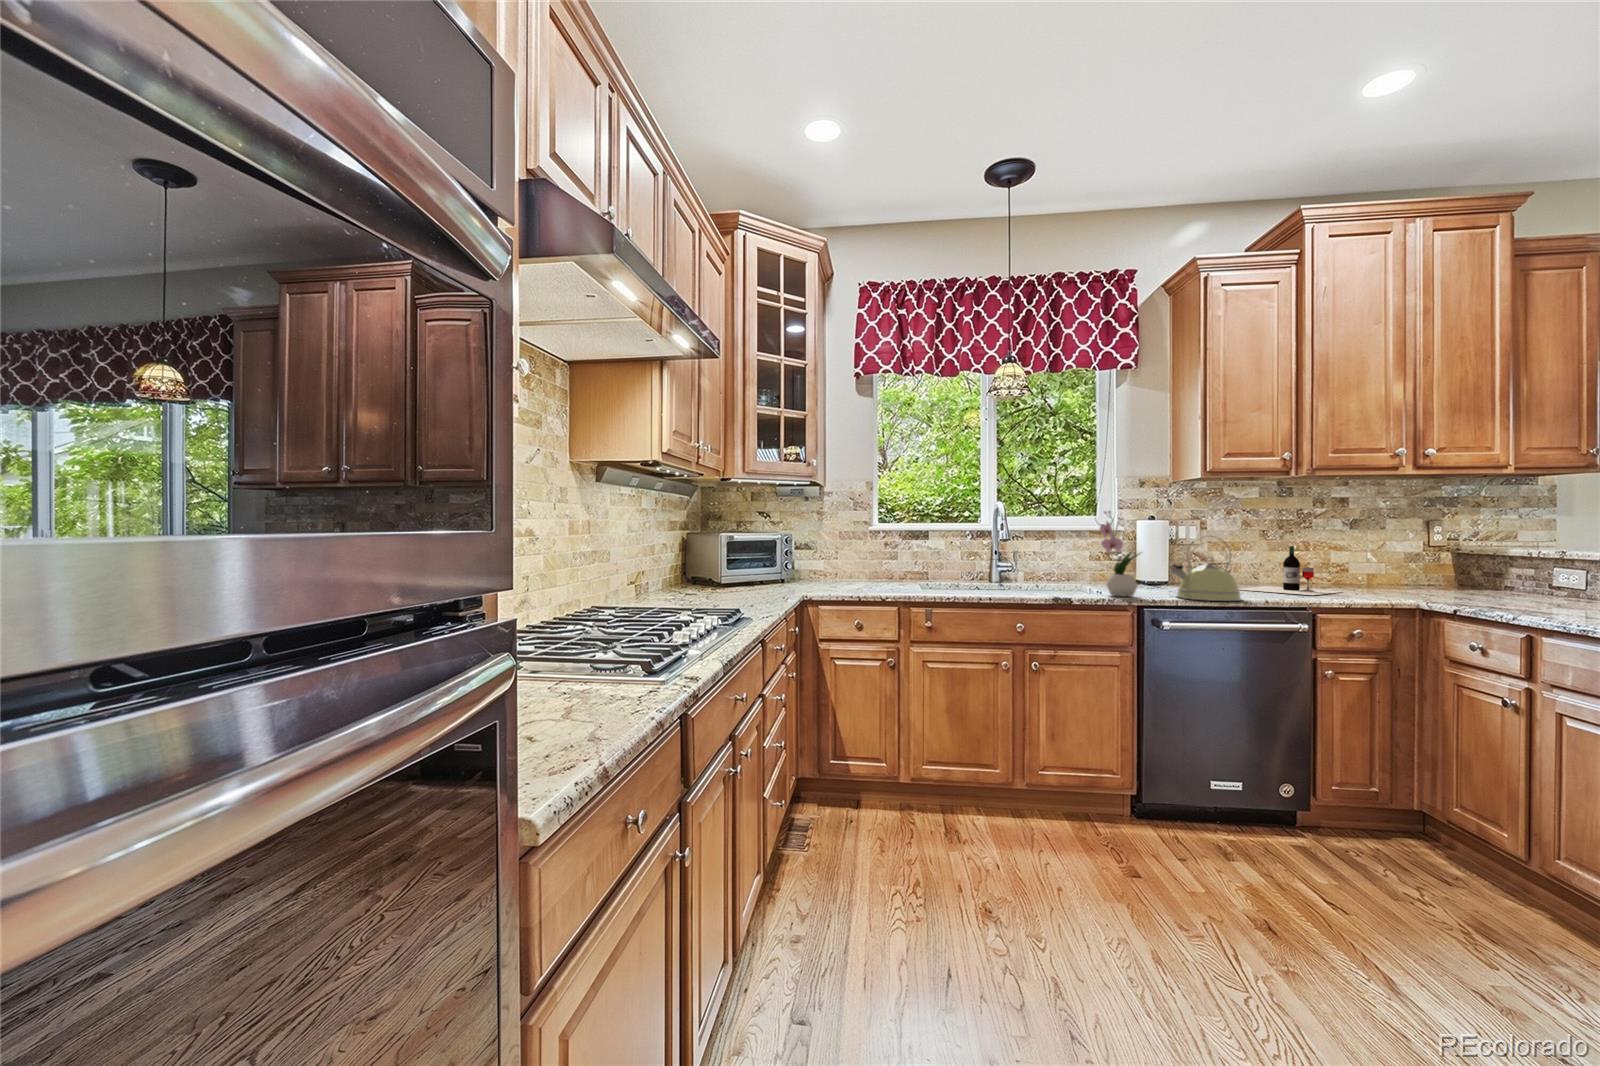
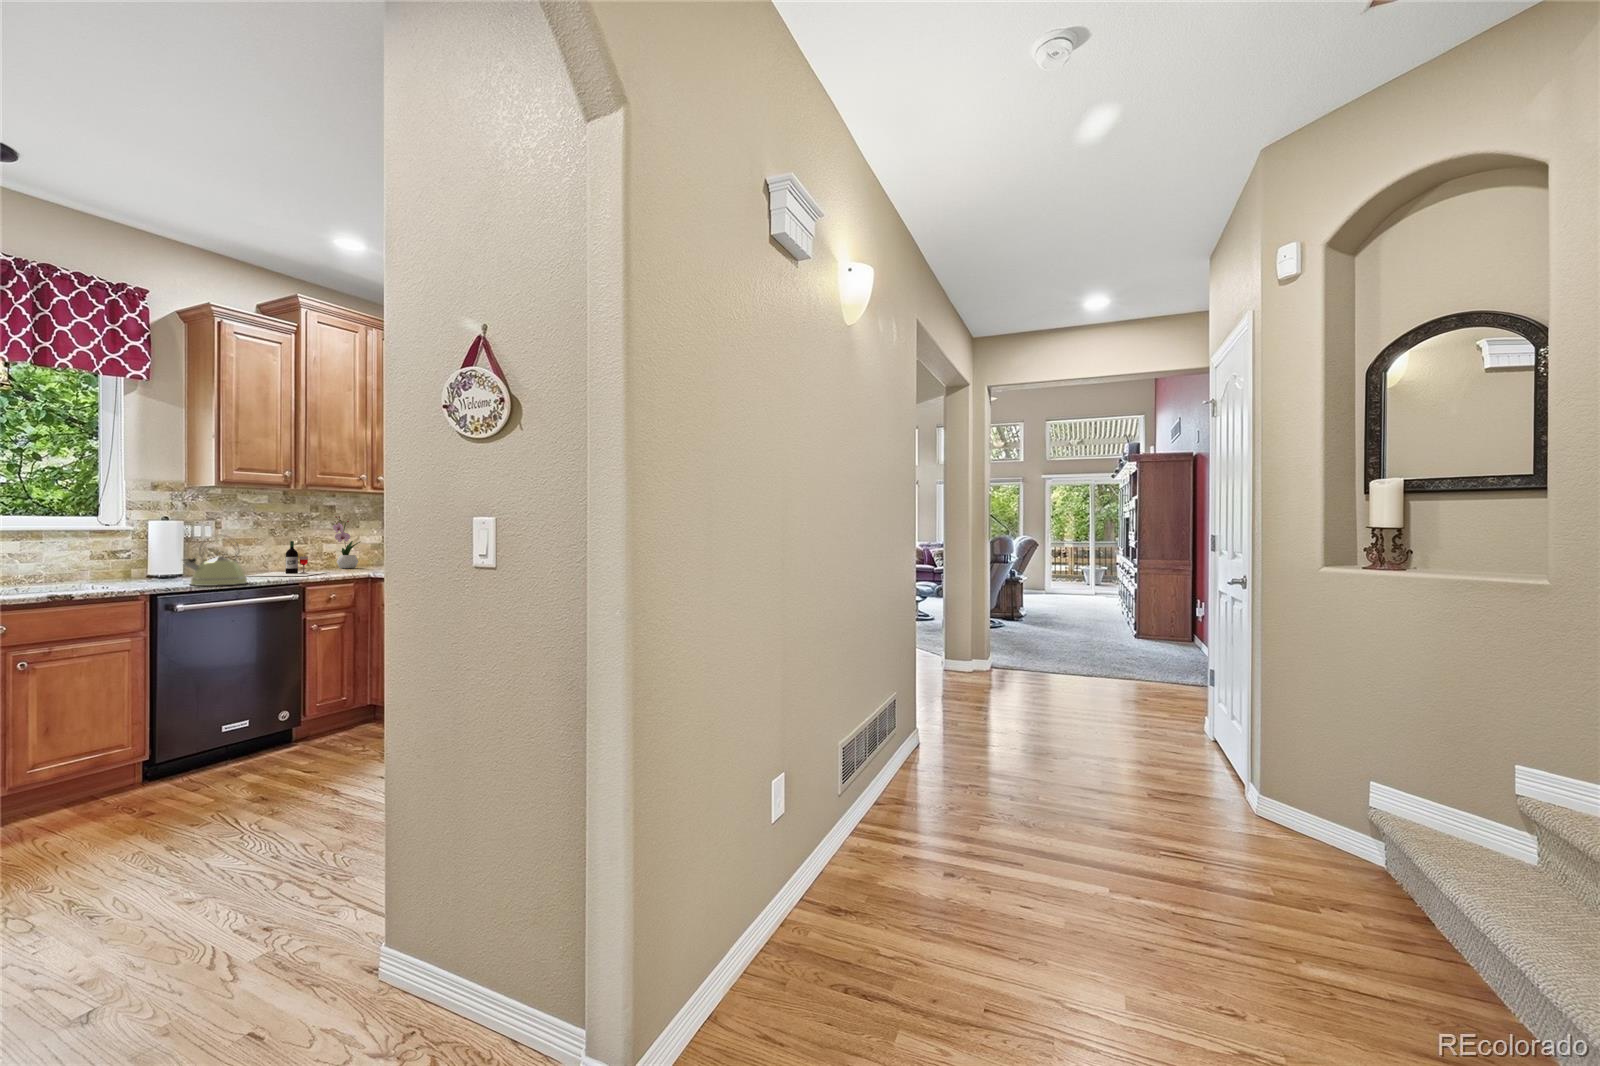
flower arrangement: present [1100,511,1139,596] -> present [333,516,360,568]

